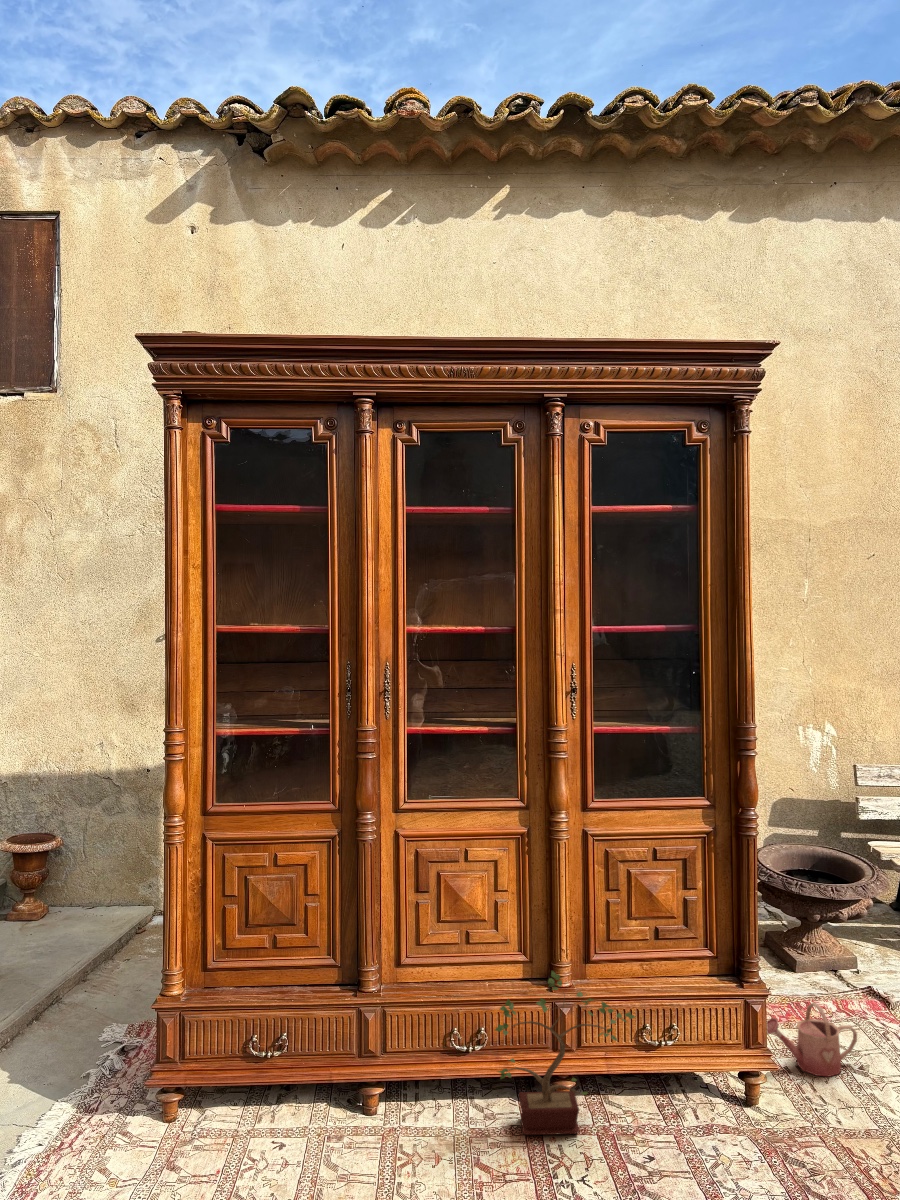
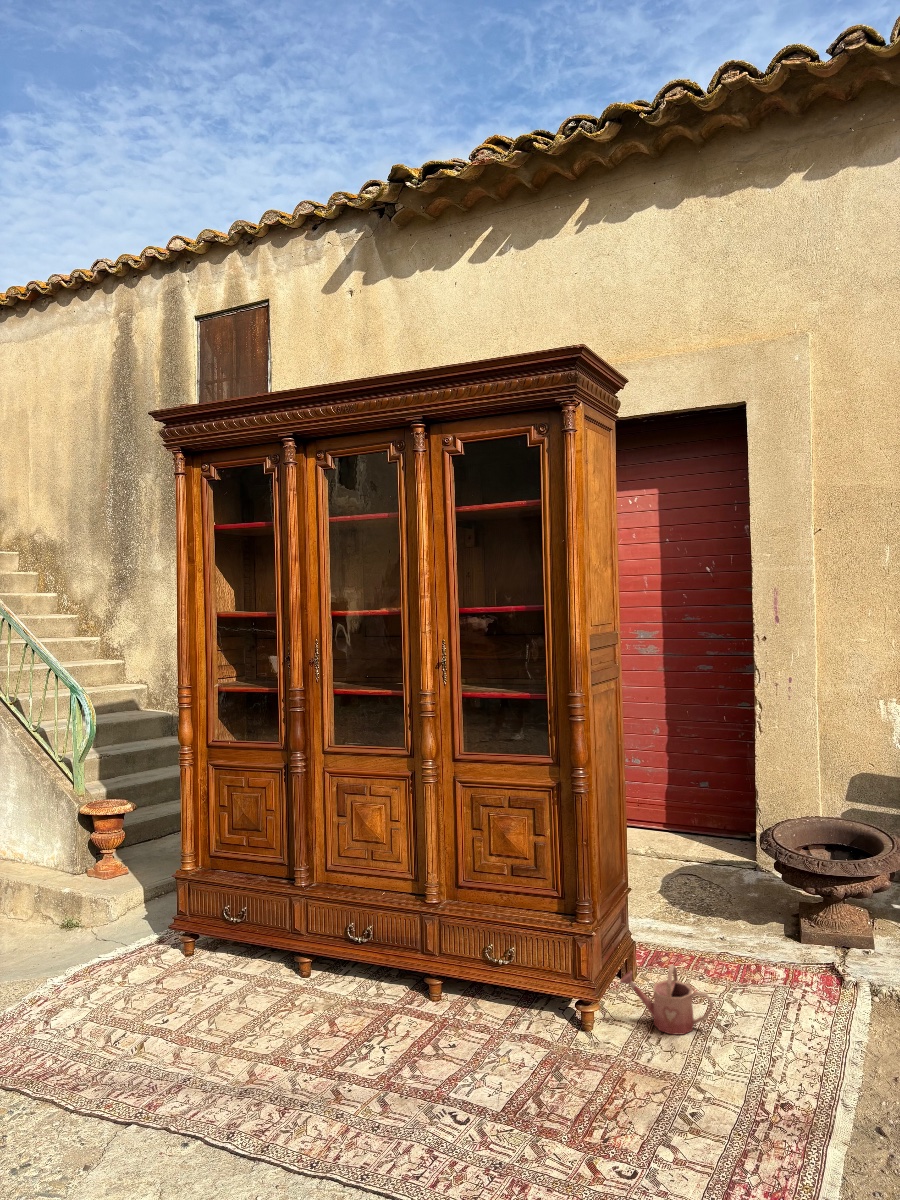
potted plant: present [495,971,635,1135] -> none [359,887,452,1020]

